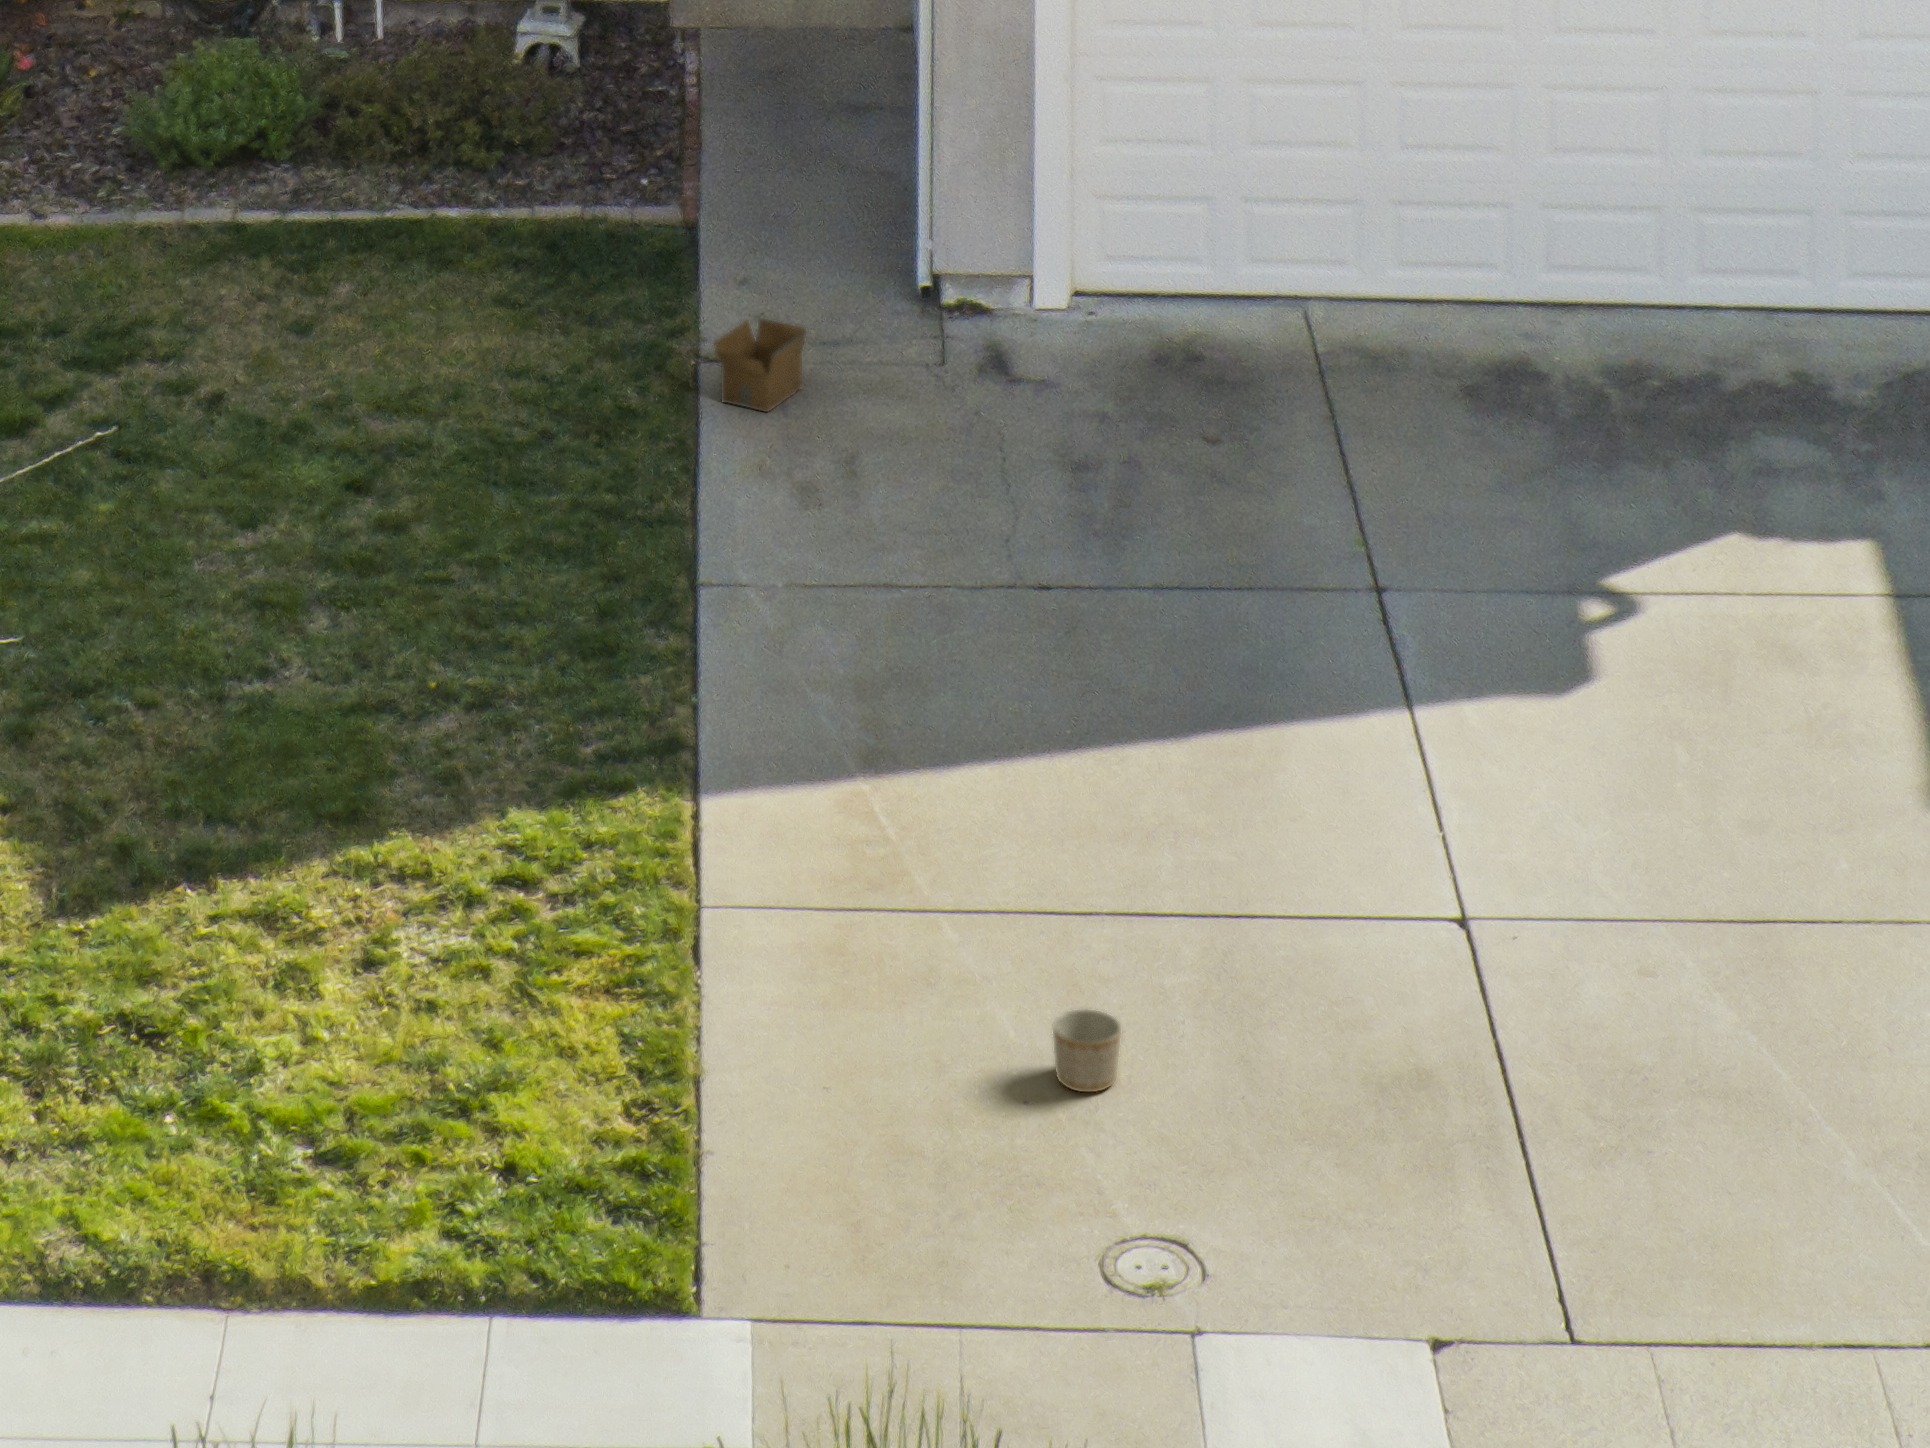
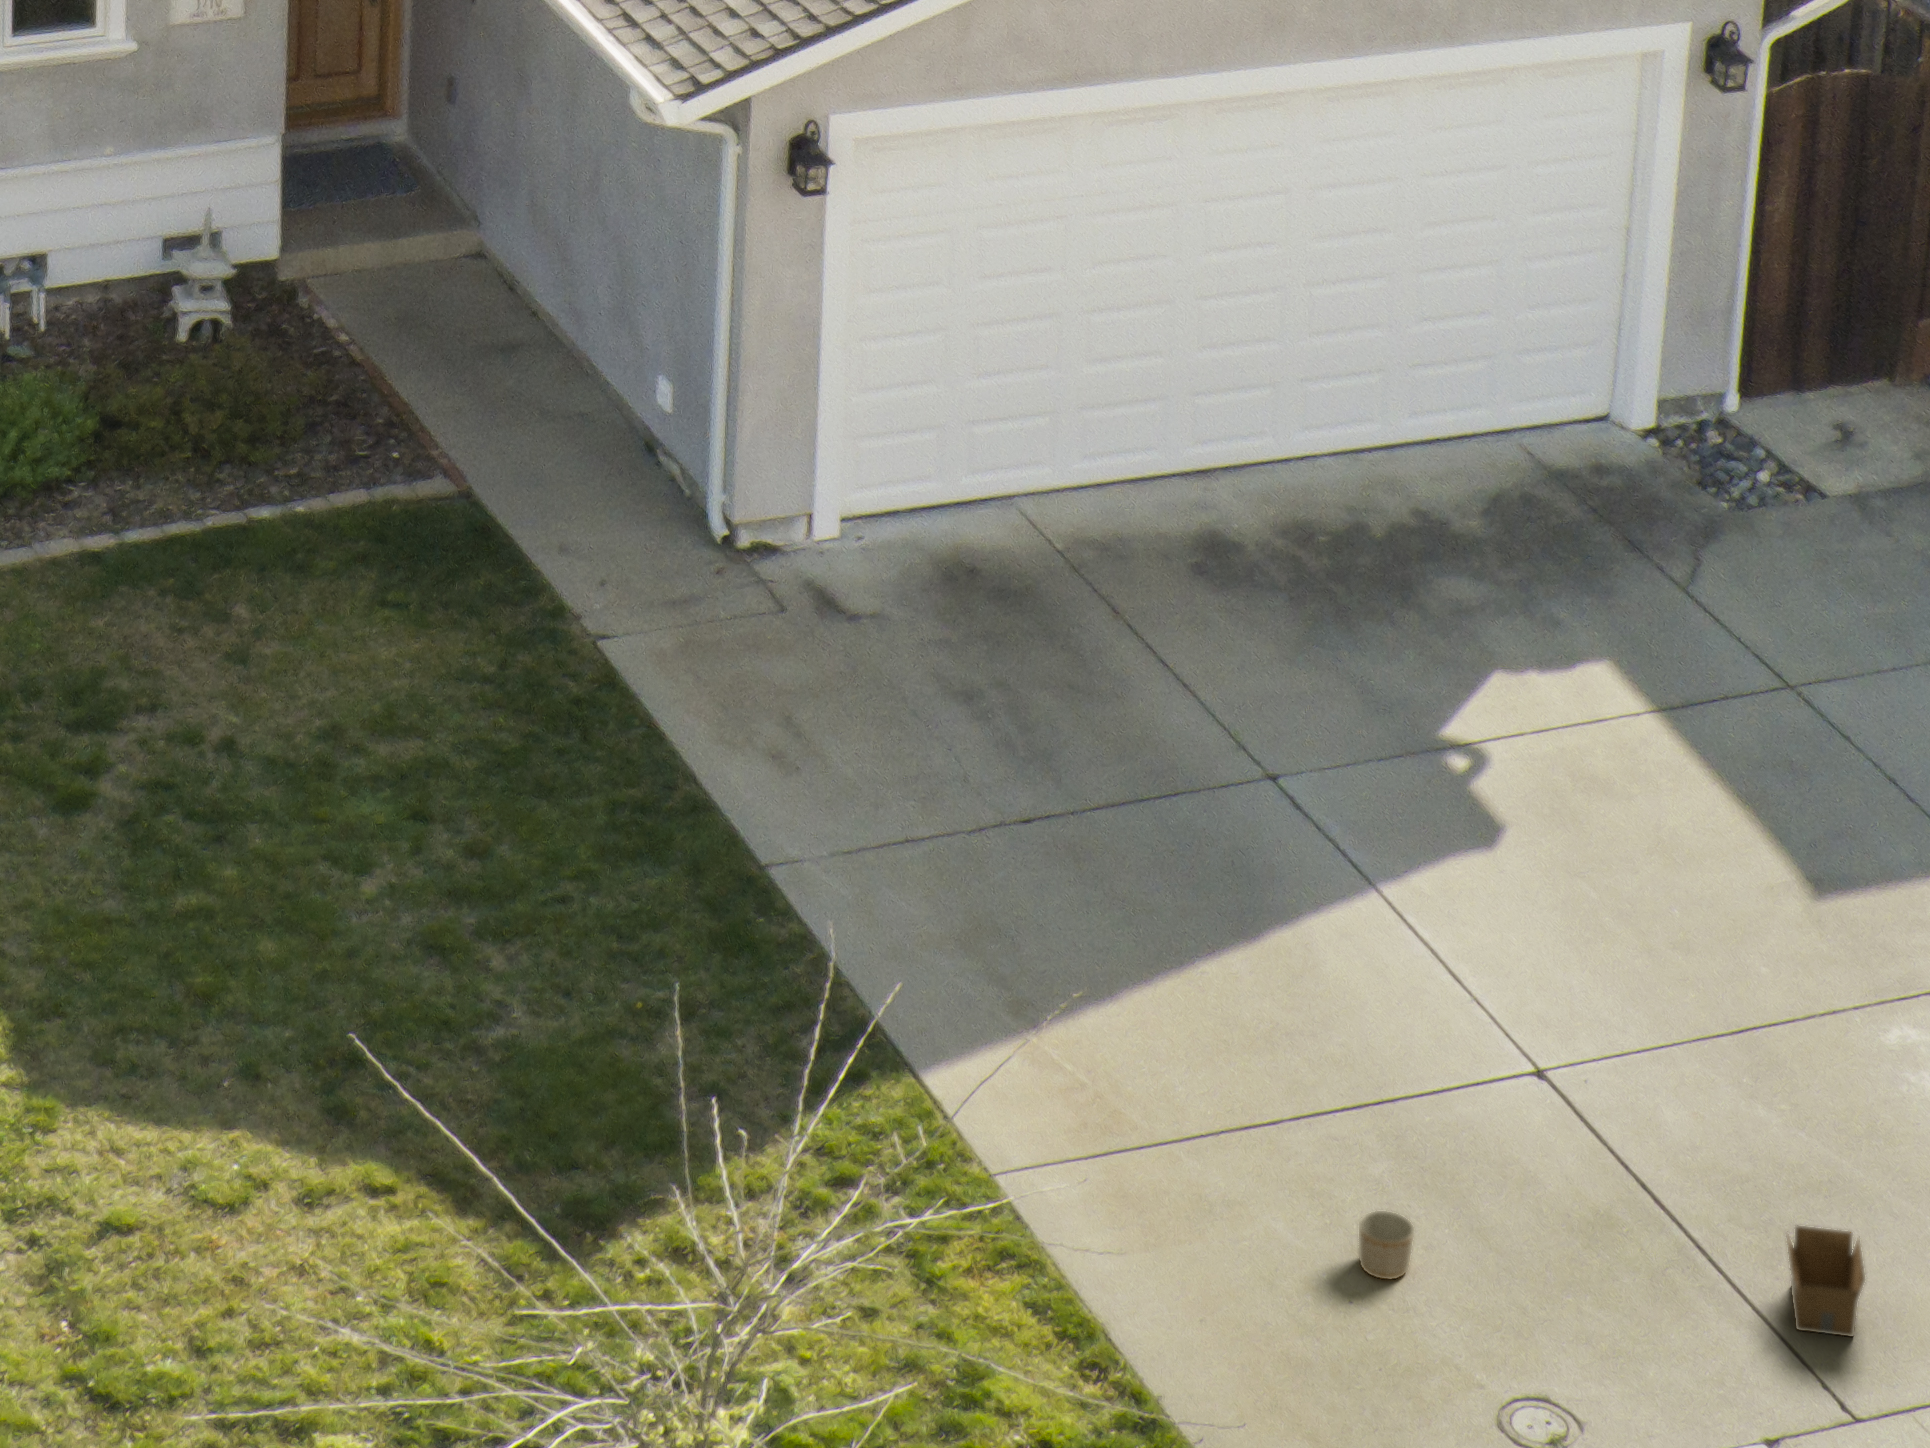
cardboard box: present [714,319,806,412] -> present [1788,1225,1865,1336]

